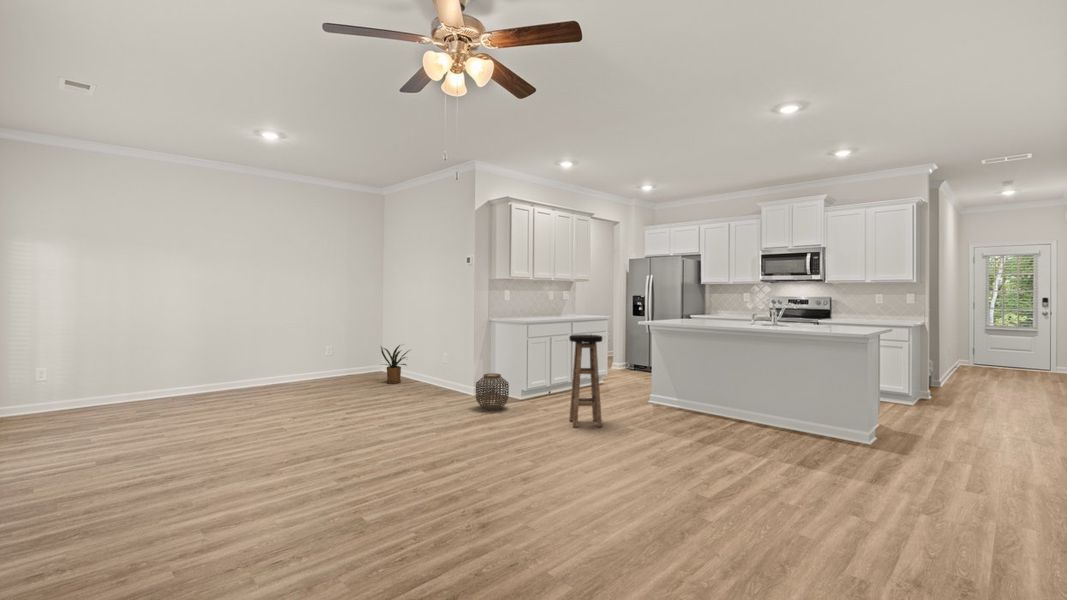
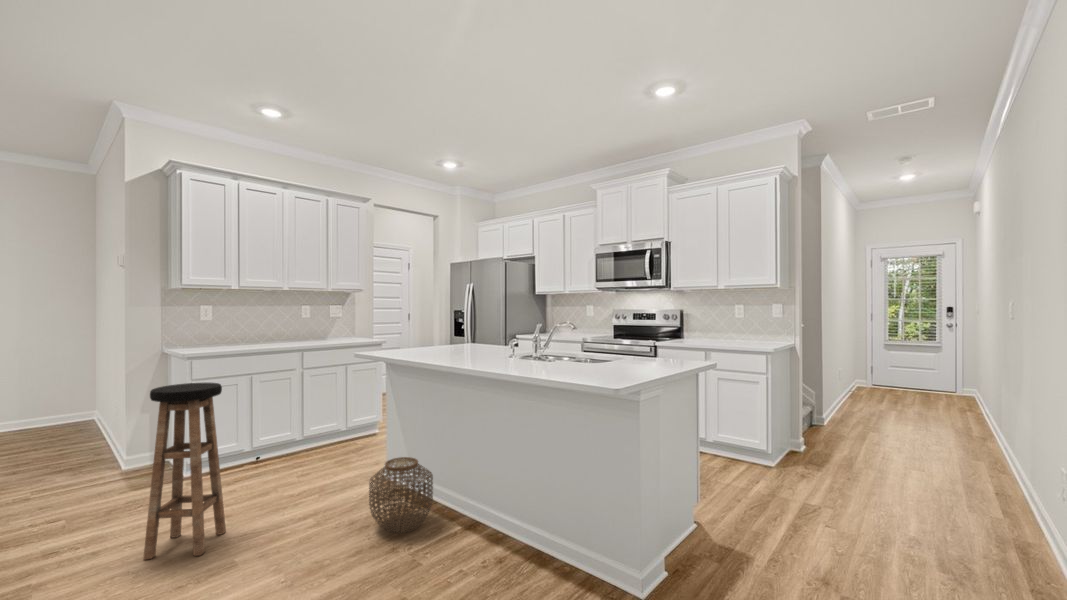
house plant: present [381,345,410,384] -> none [40,383,99,442]
woven basket: present [476,373,509,411] -> present [369,457,433,533]

